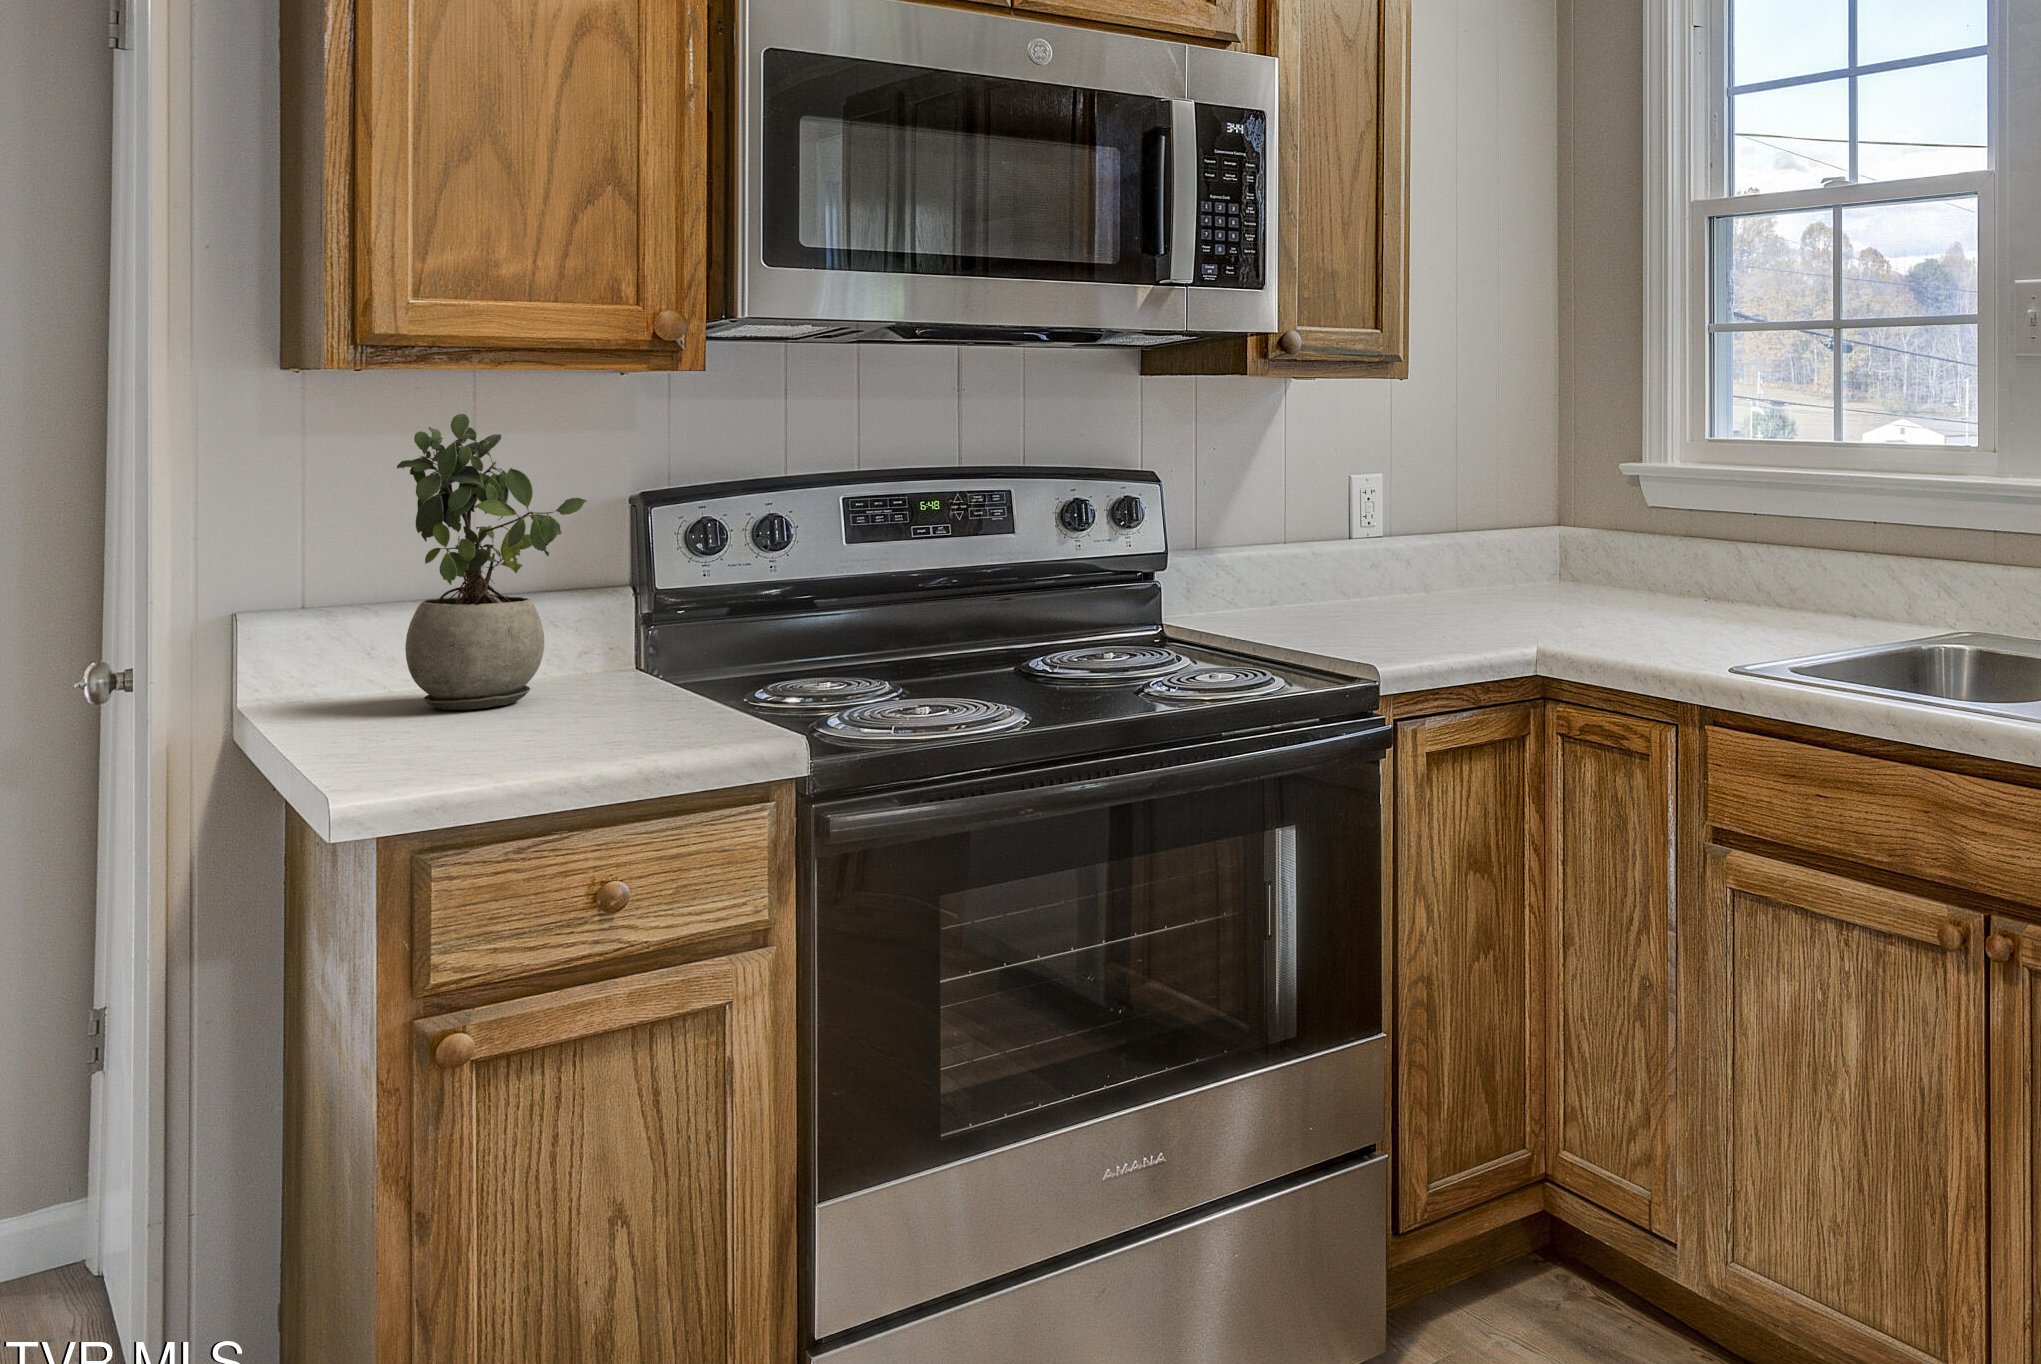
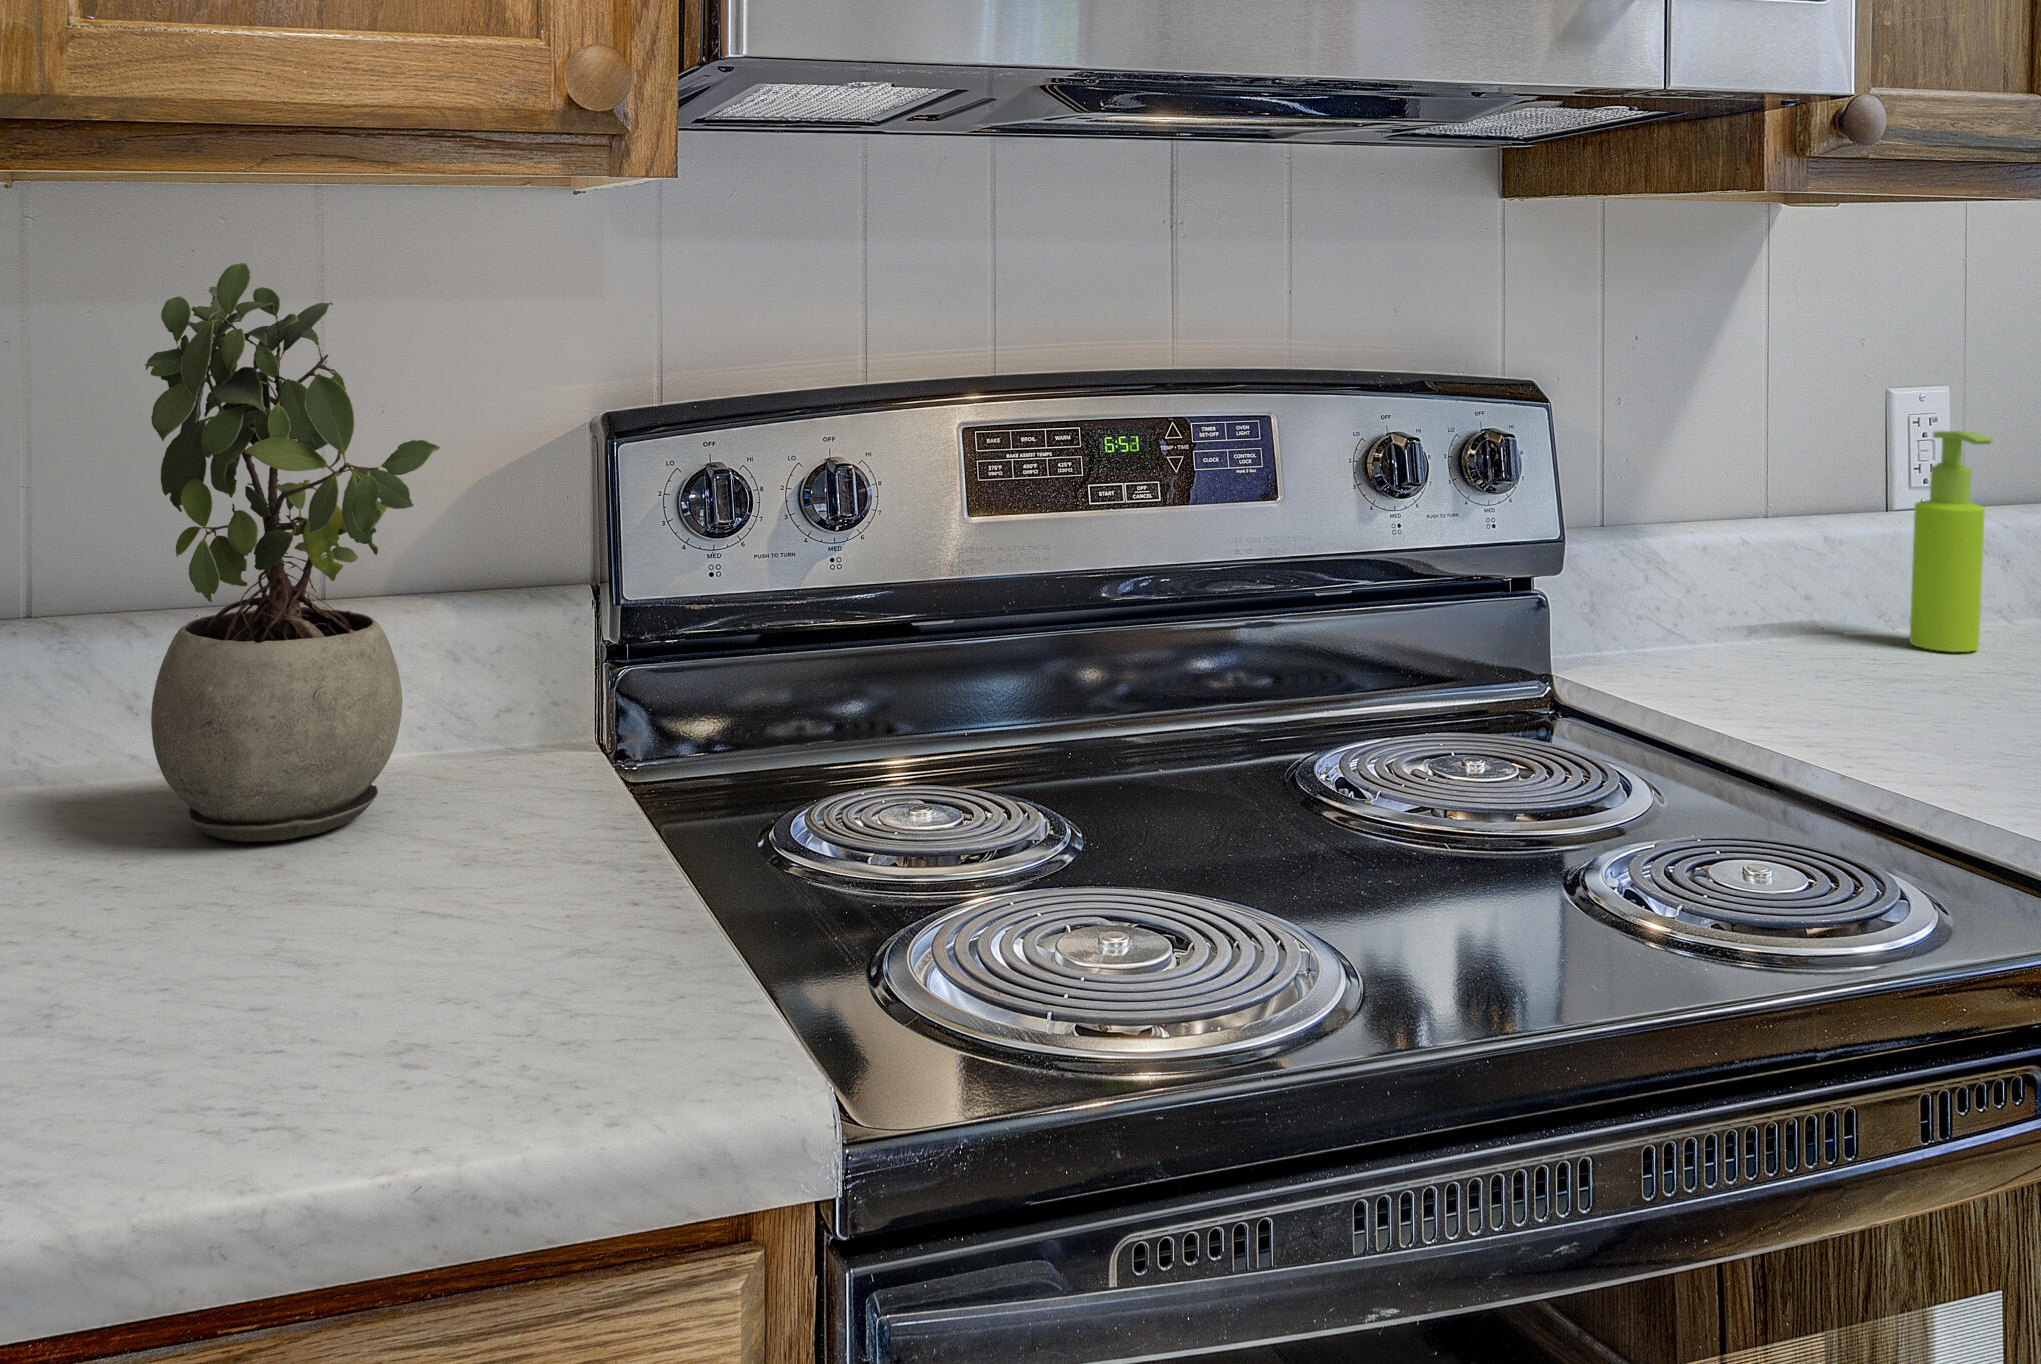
soap dispenser: none [1359,495,1392,609] -> present [1910,431,1993,652]

